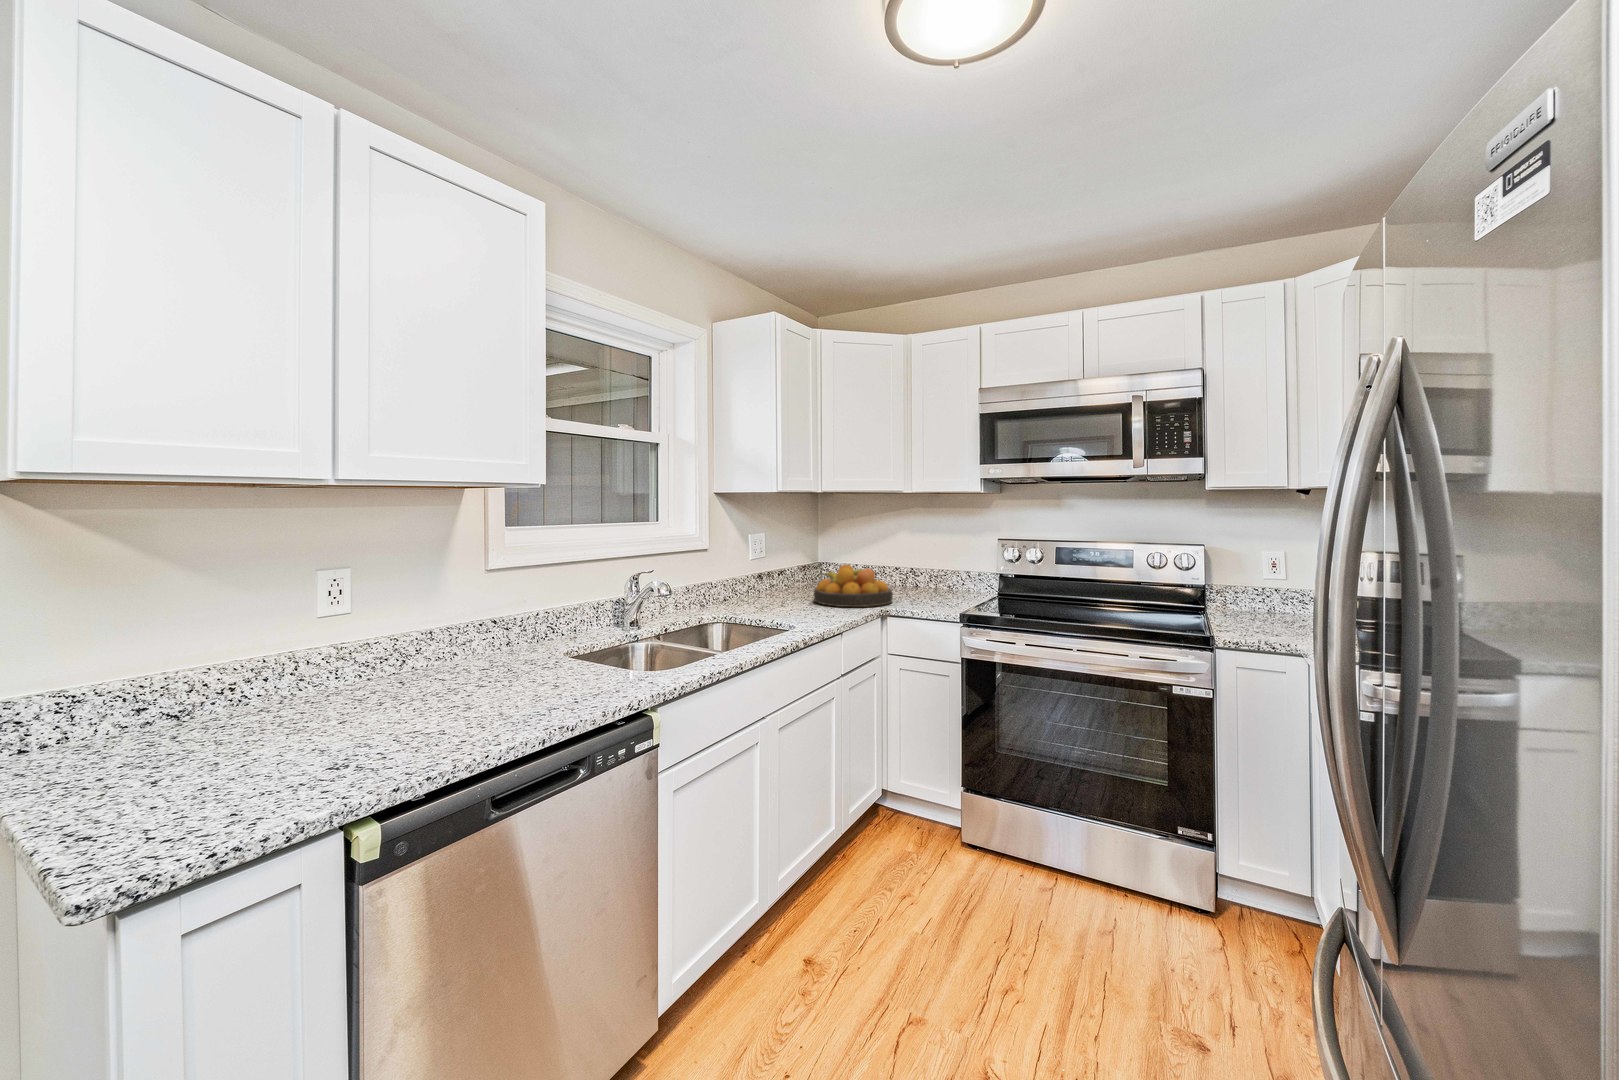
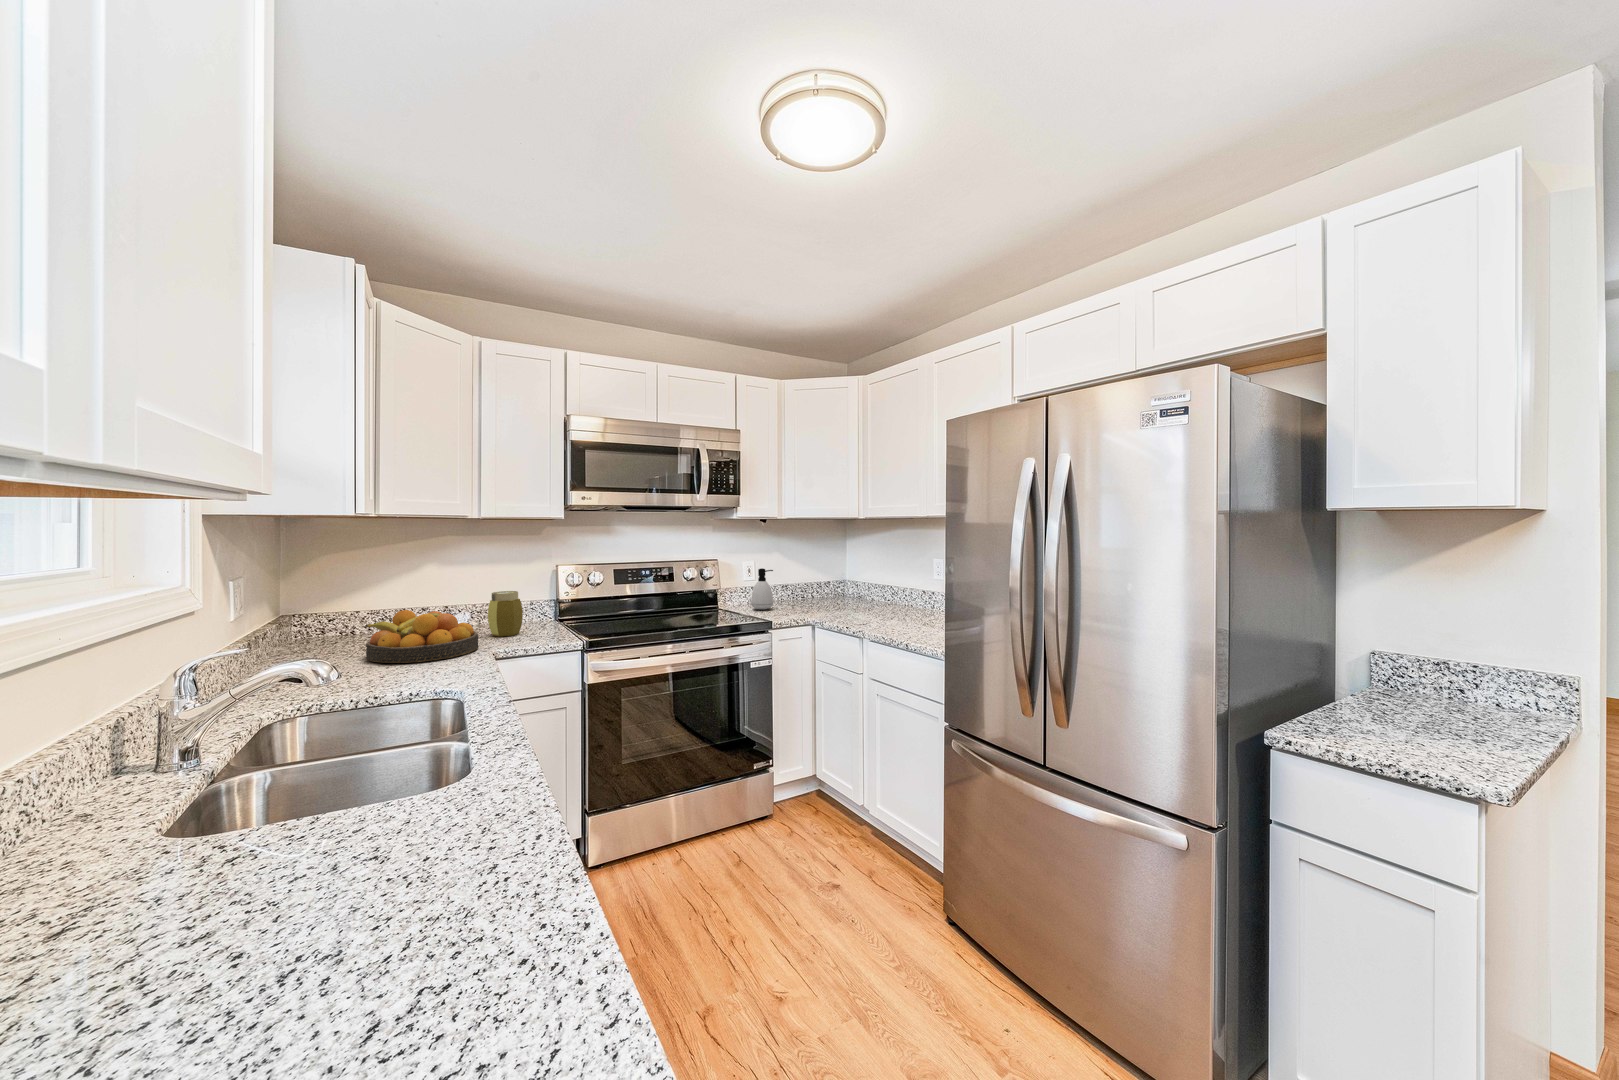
jar: none [919,558,946,601] -> present [488,591,523,637]
soap dispenser: none [1243,561,1286,621] -> present [751,568,773,610]

